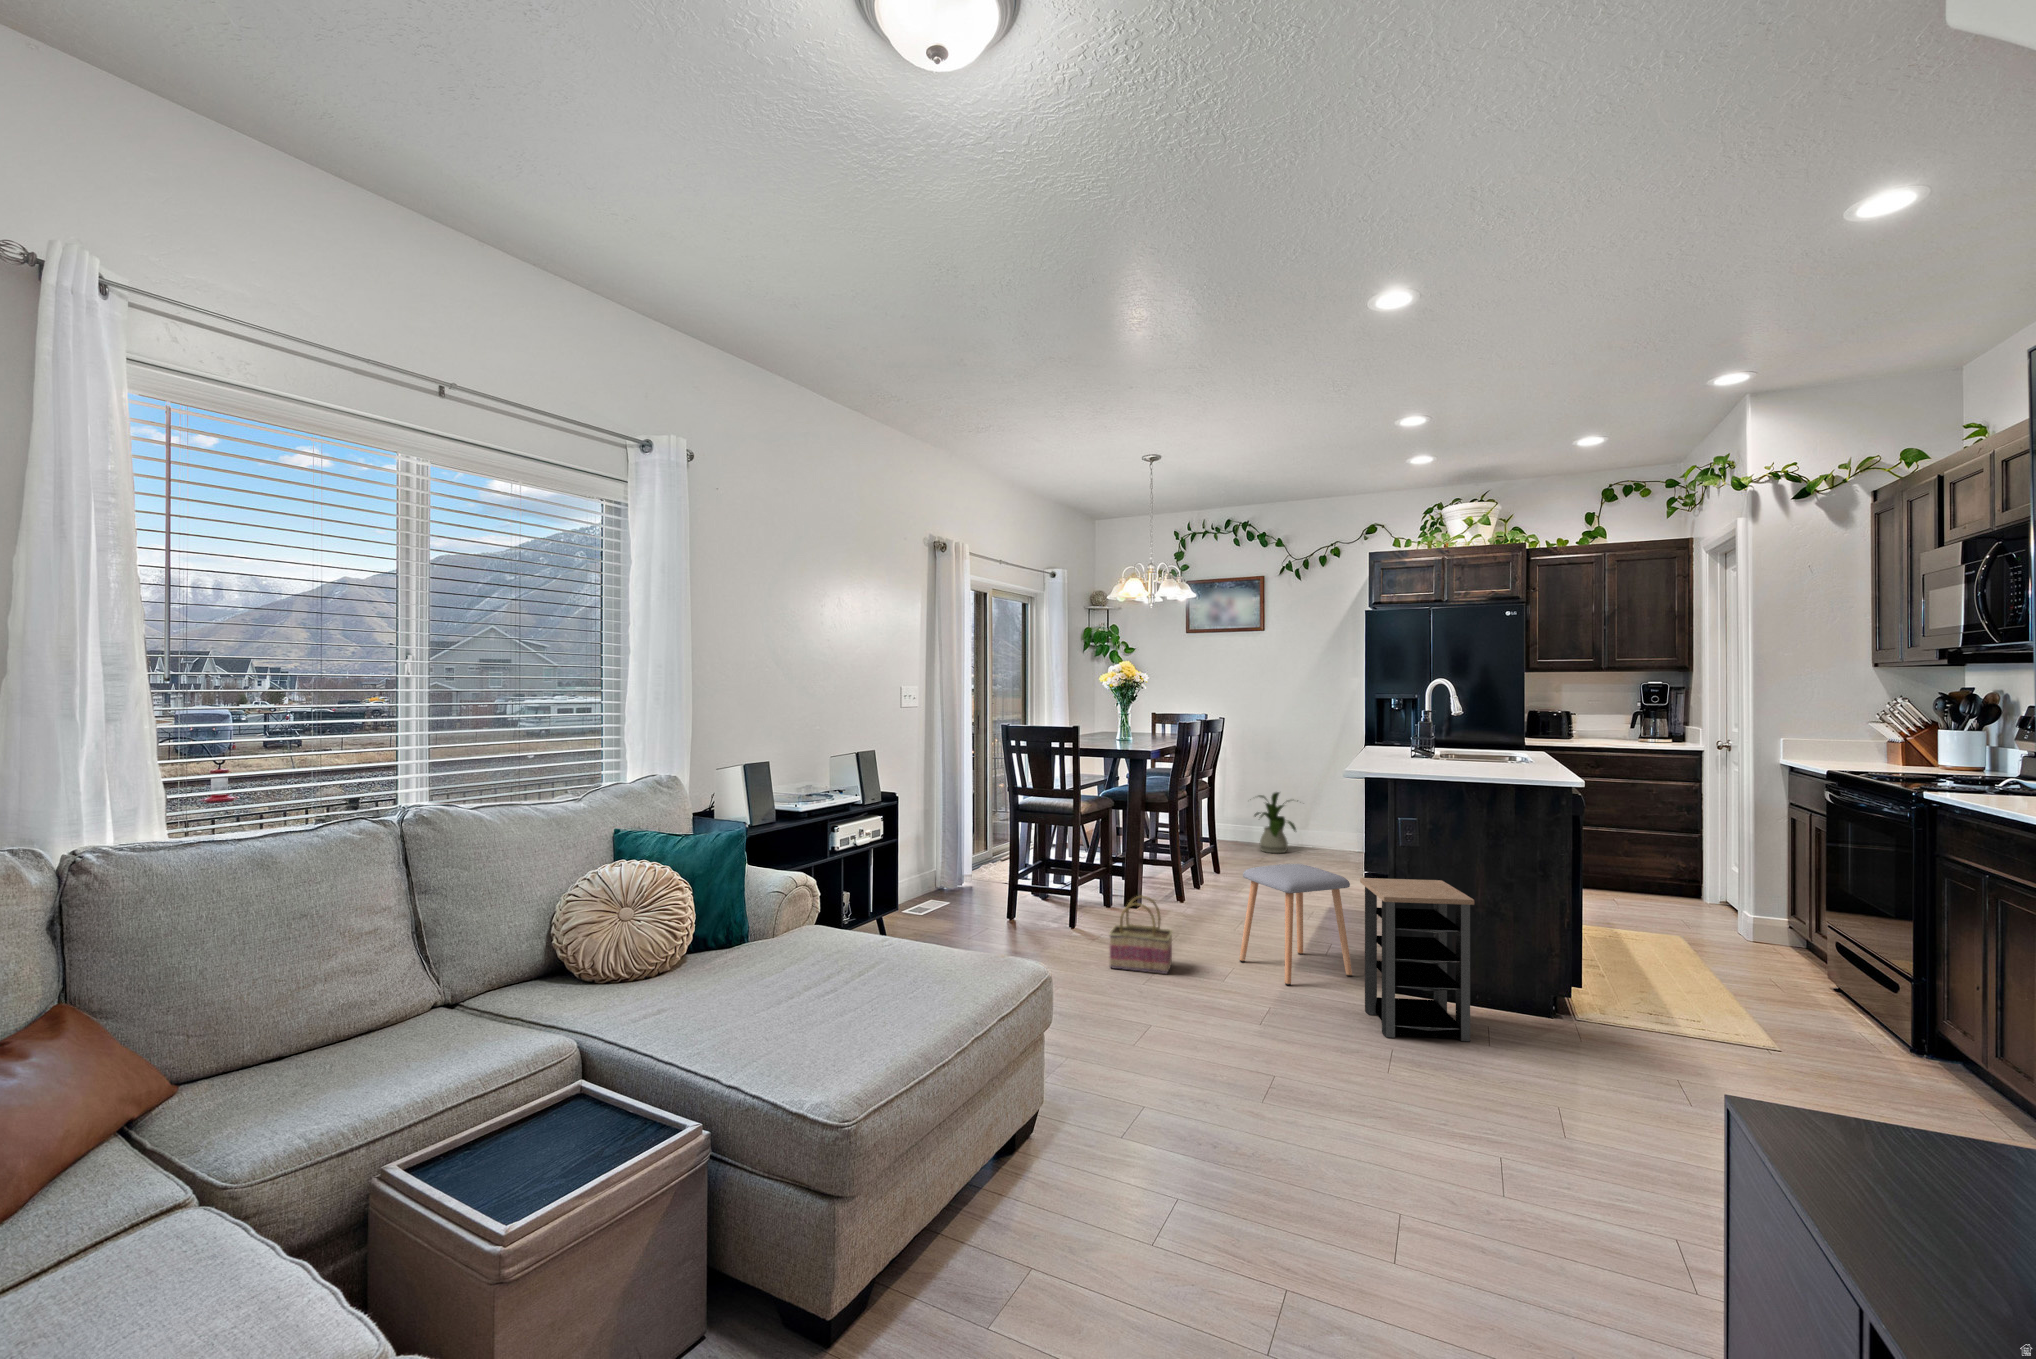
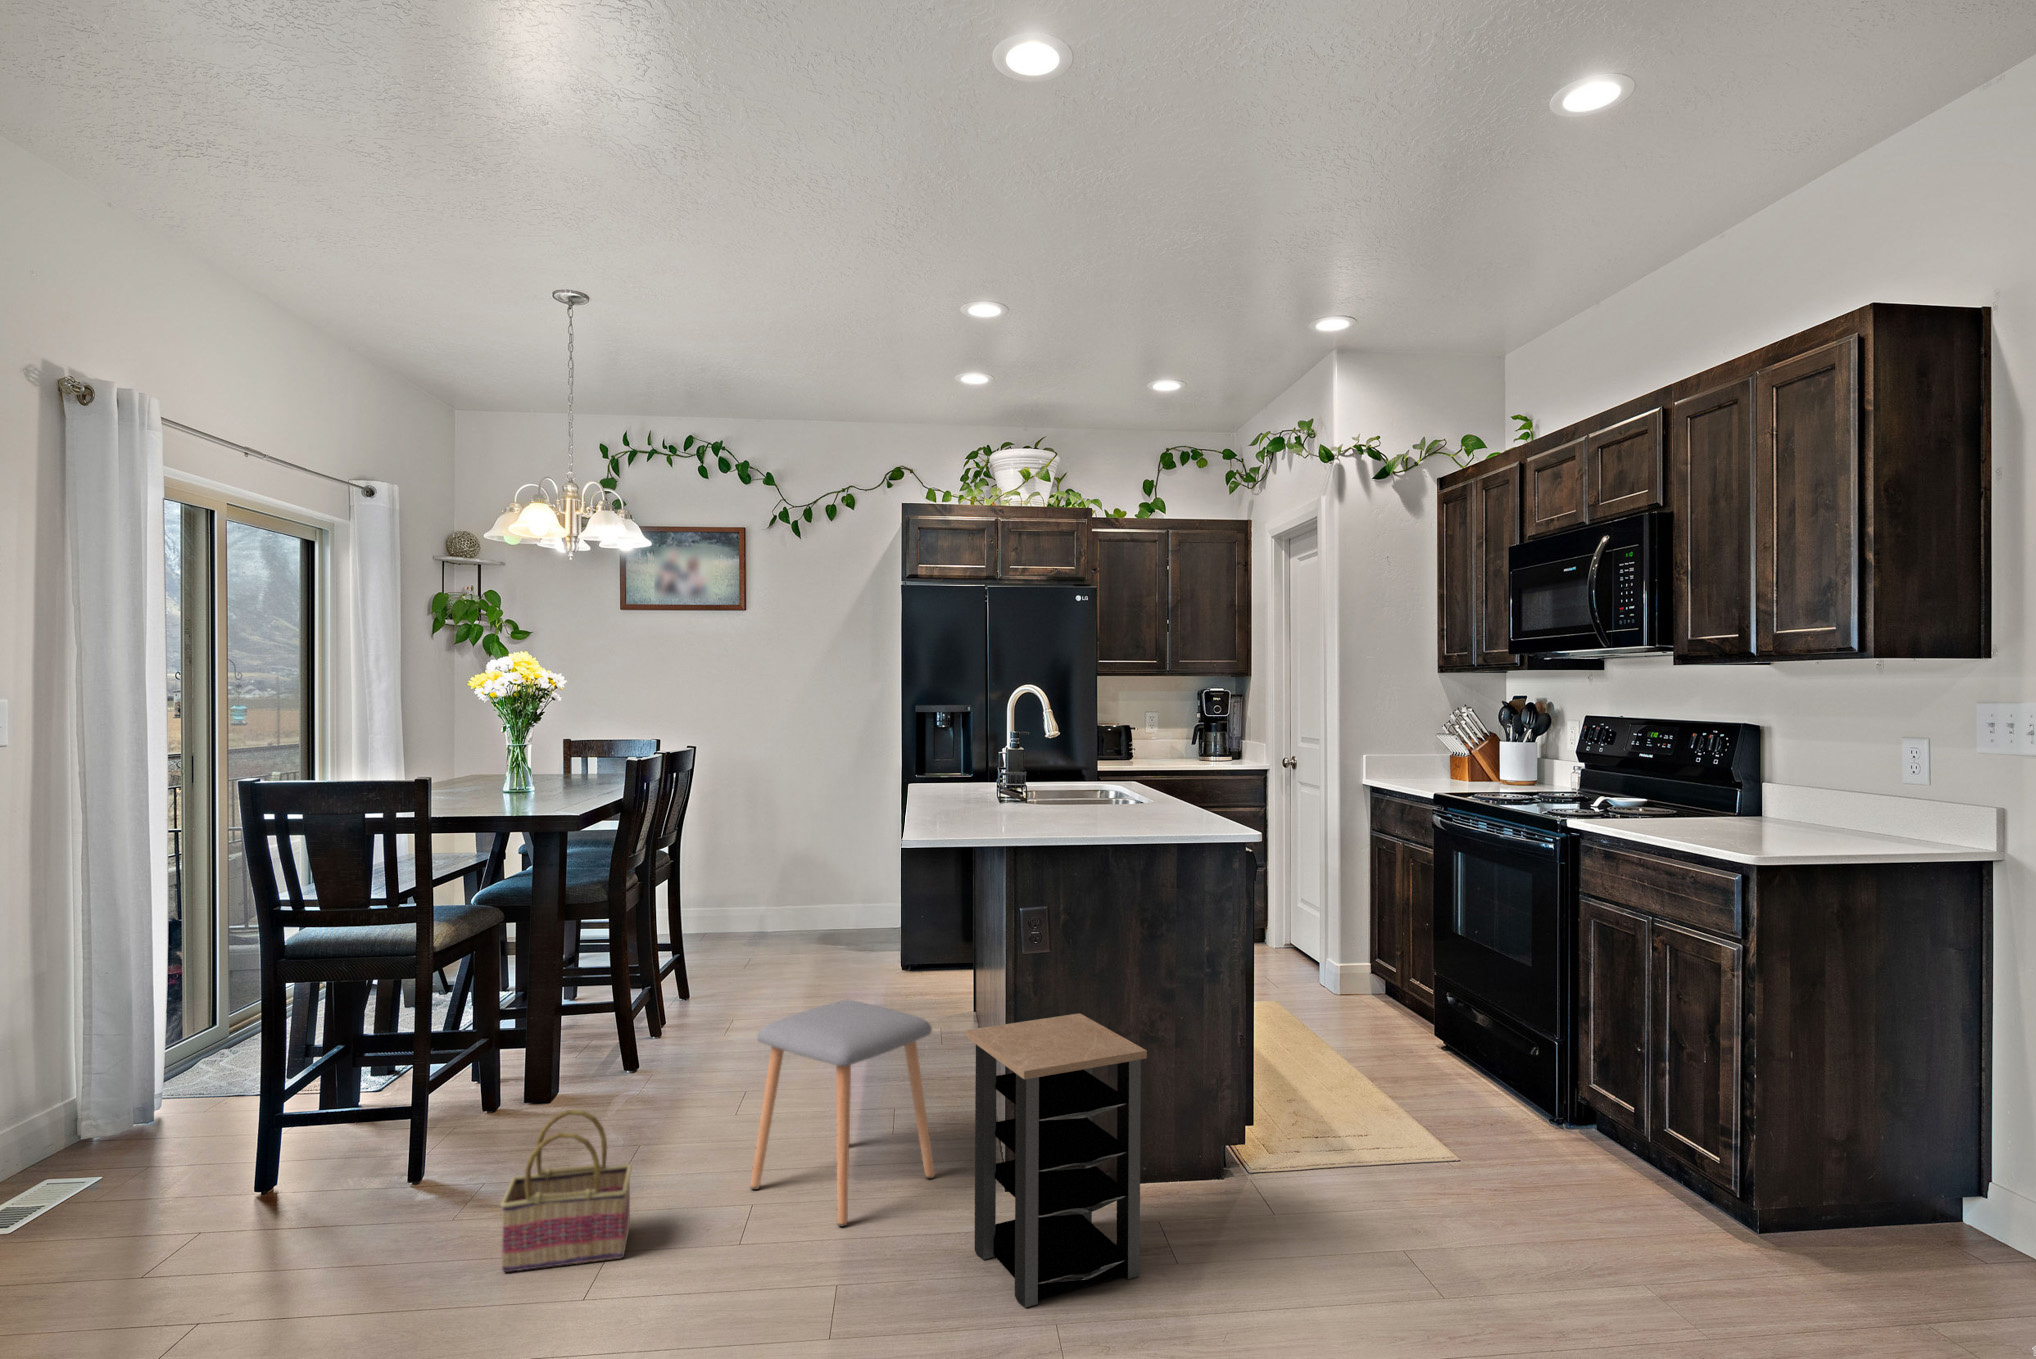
house plant: present [1254,792,1296,853] -> none [719,854,804,948]

